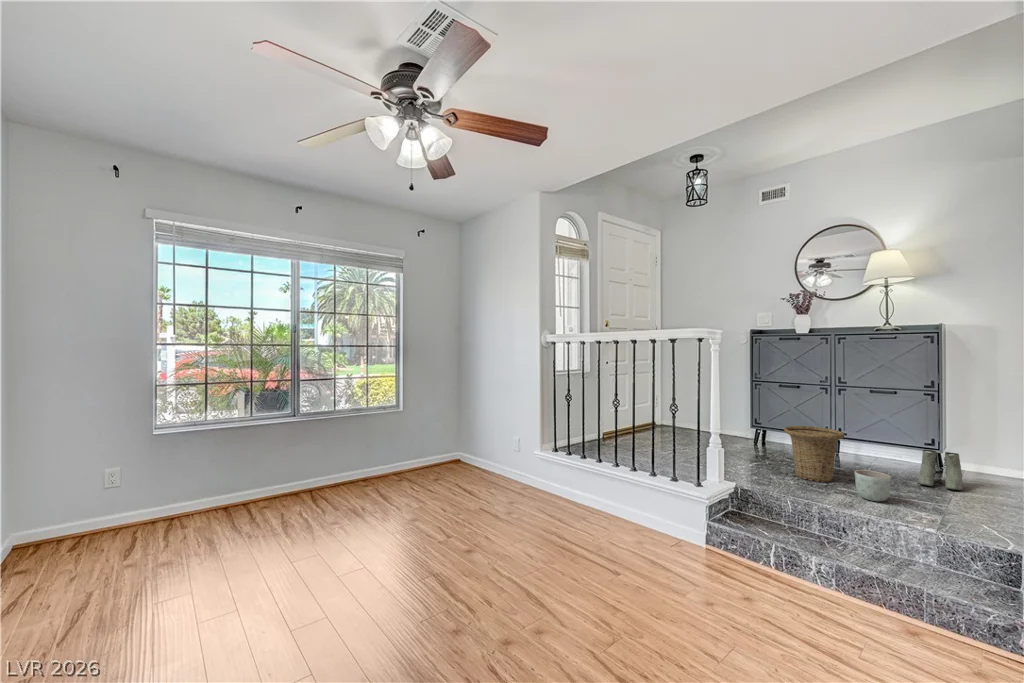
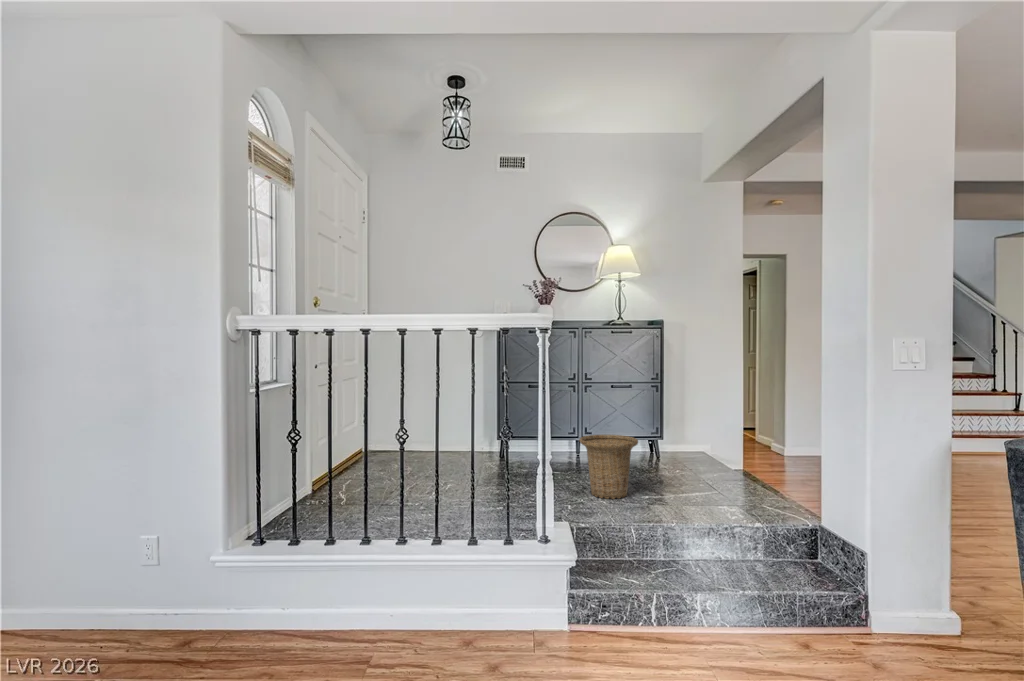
boots: present [918,450,963,490] -> none [671,443,705,480]
planter: present [855,470,891,501] -> none [664,475,696,507]

